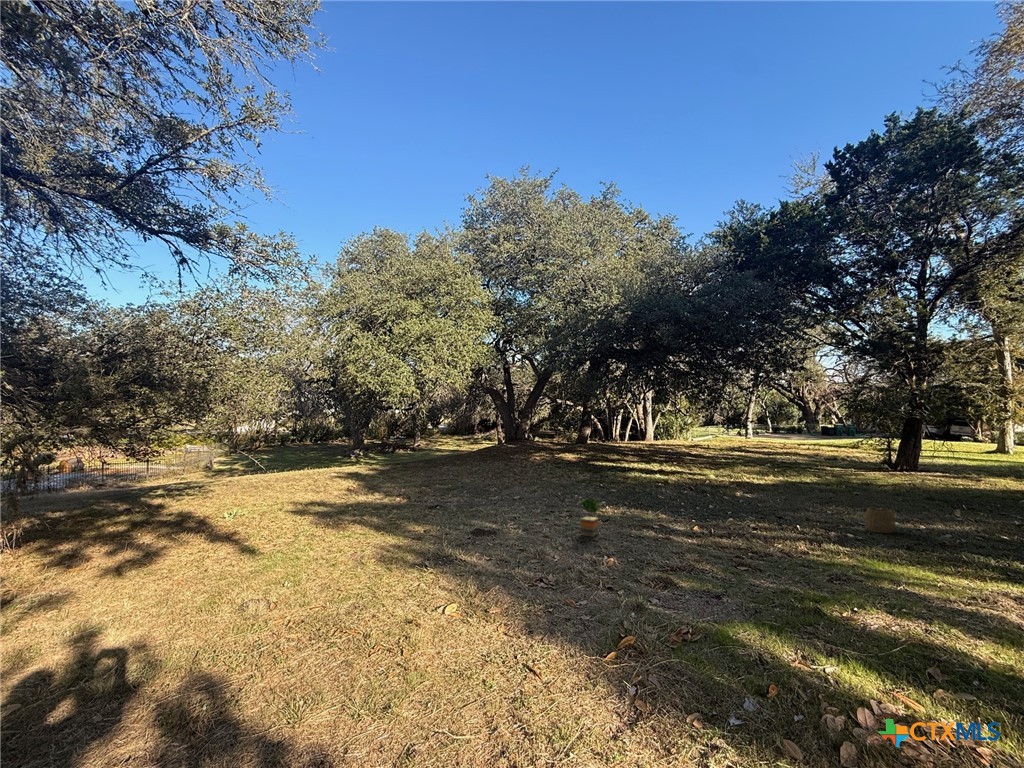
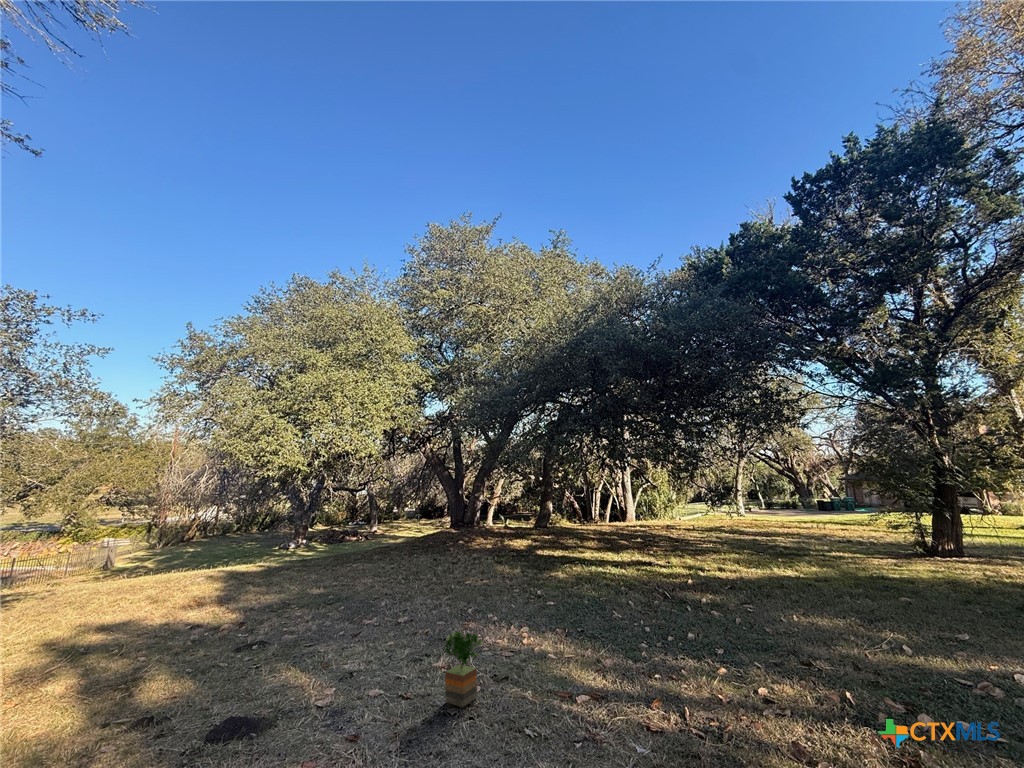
woven basket: present [865,508,896,533] -> none [926,633,986,684]

